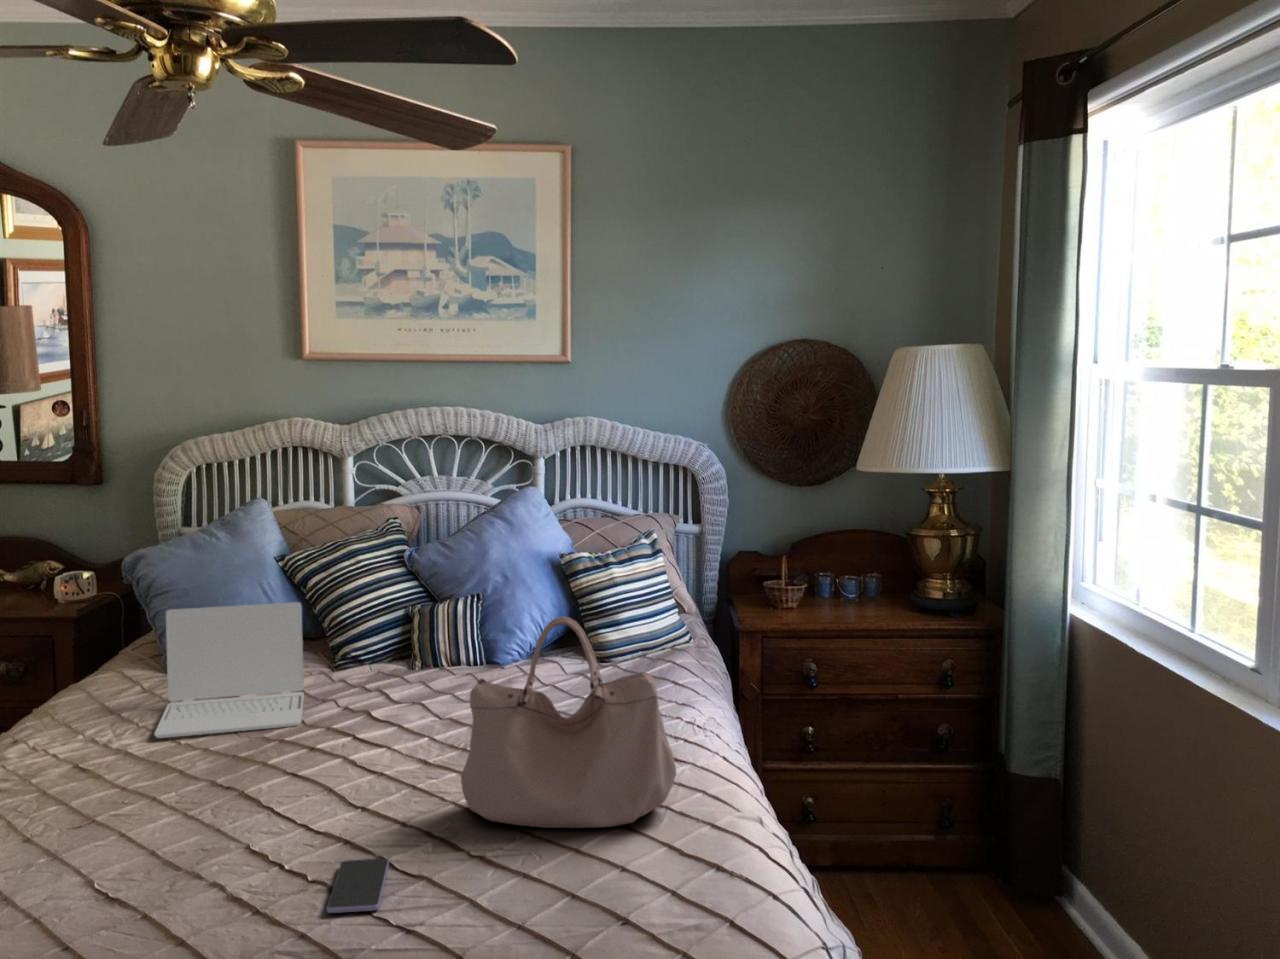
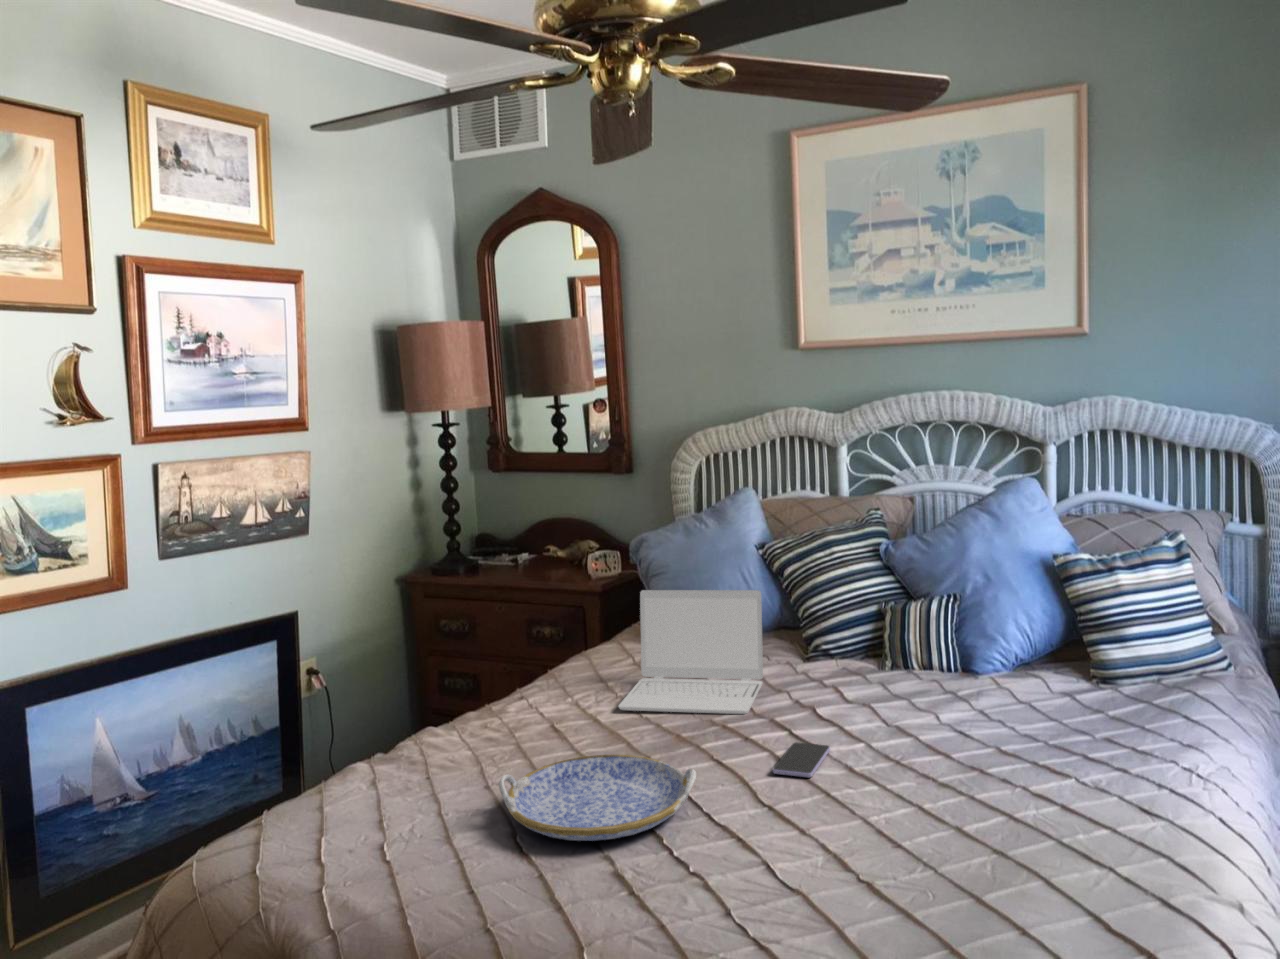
handbag: present [461,617,676,828] -> none [867,623,1124,879]
serving tray: none [62,780,288,877] -> present [499,754,696,841]
smartphone: present [327,859,389,913] -> present [773,742,830,777]

